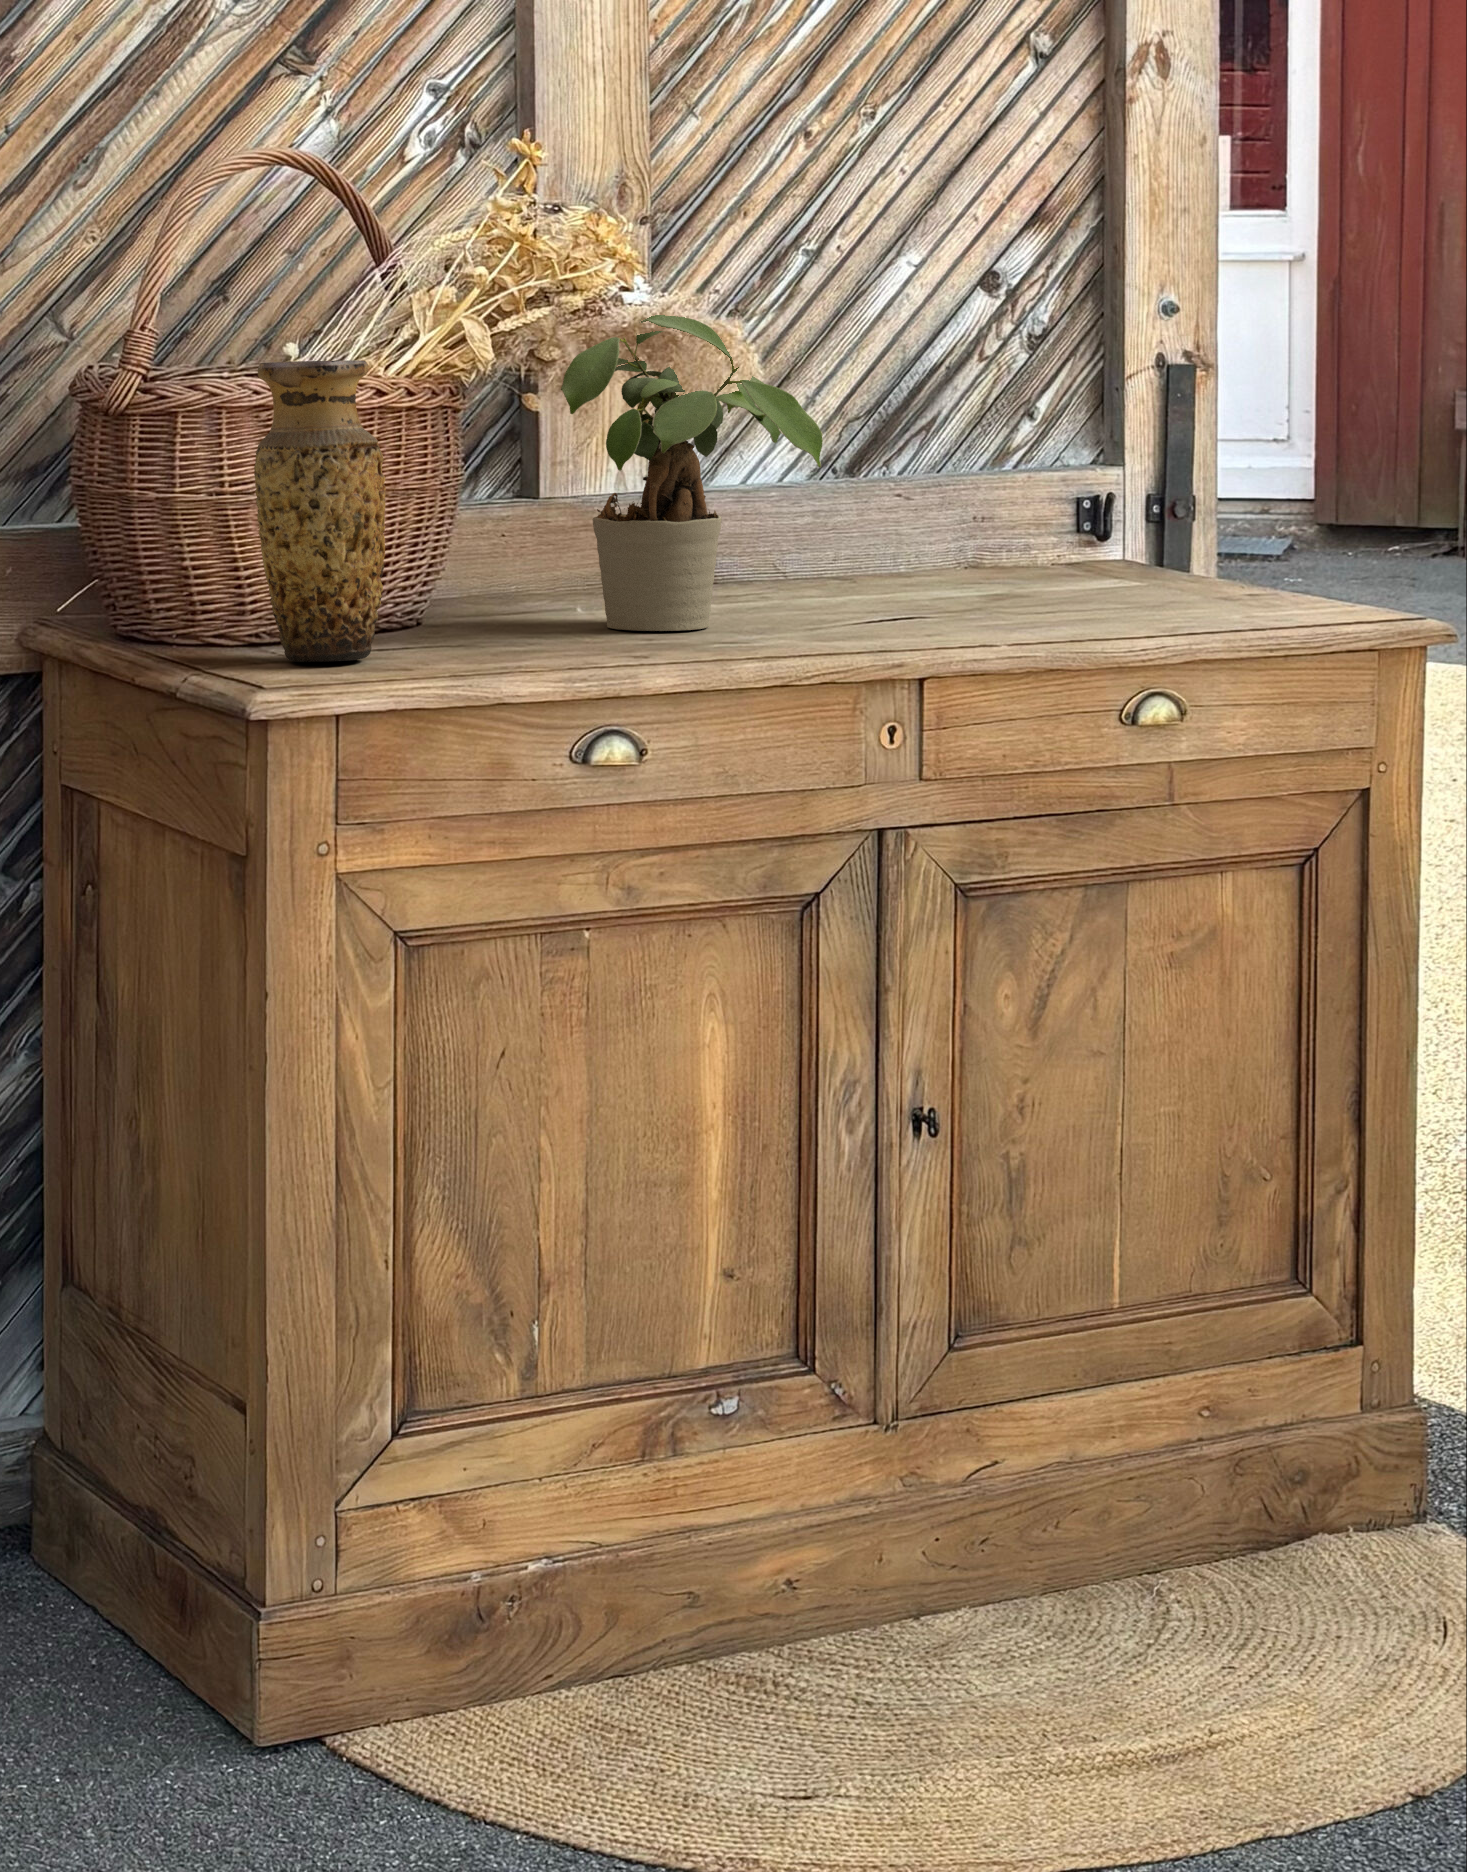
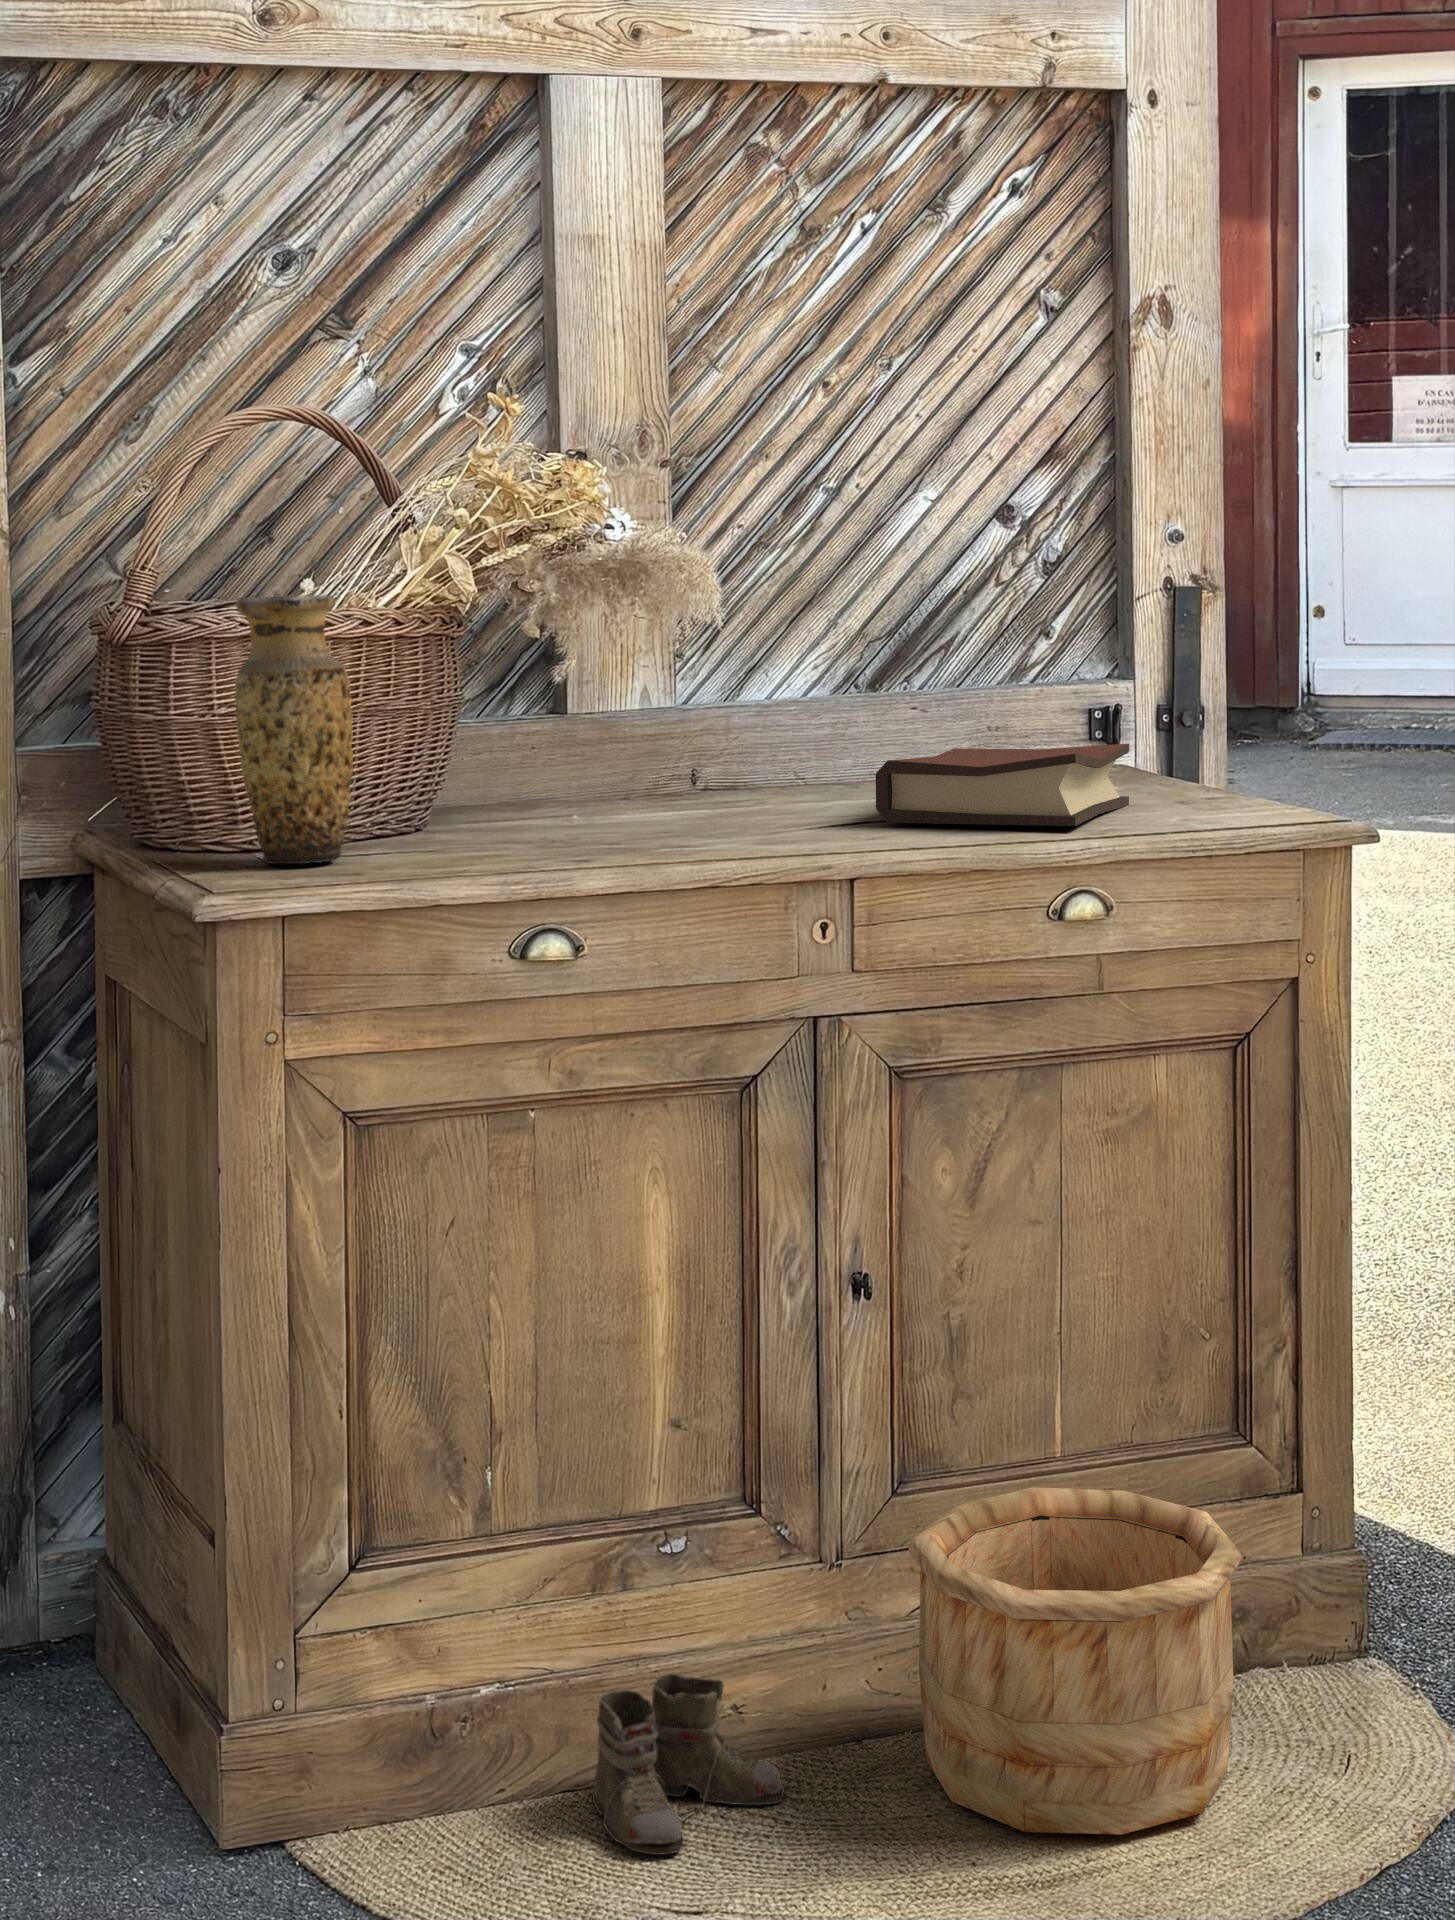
potted plant: present [561,315,823,631] -> none [530,541,760,834]
hardback book: none [922,535,1171,623] -> present [876,743,1129,826]
wooden bucket: none [985,1338,1342,1699] -> present [908,1487,1242,1834]
boots: none [632,1548,858,1739] -> present [592,1674,784,1855]

